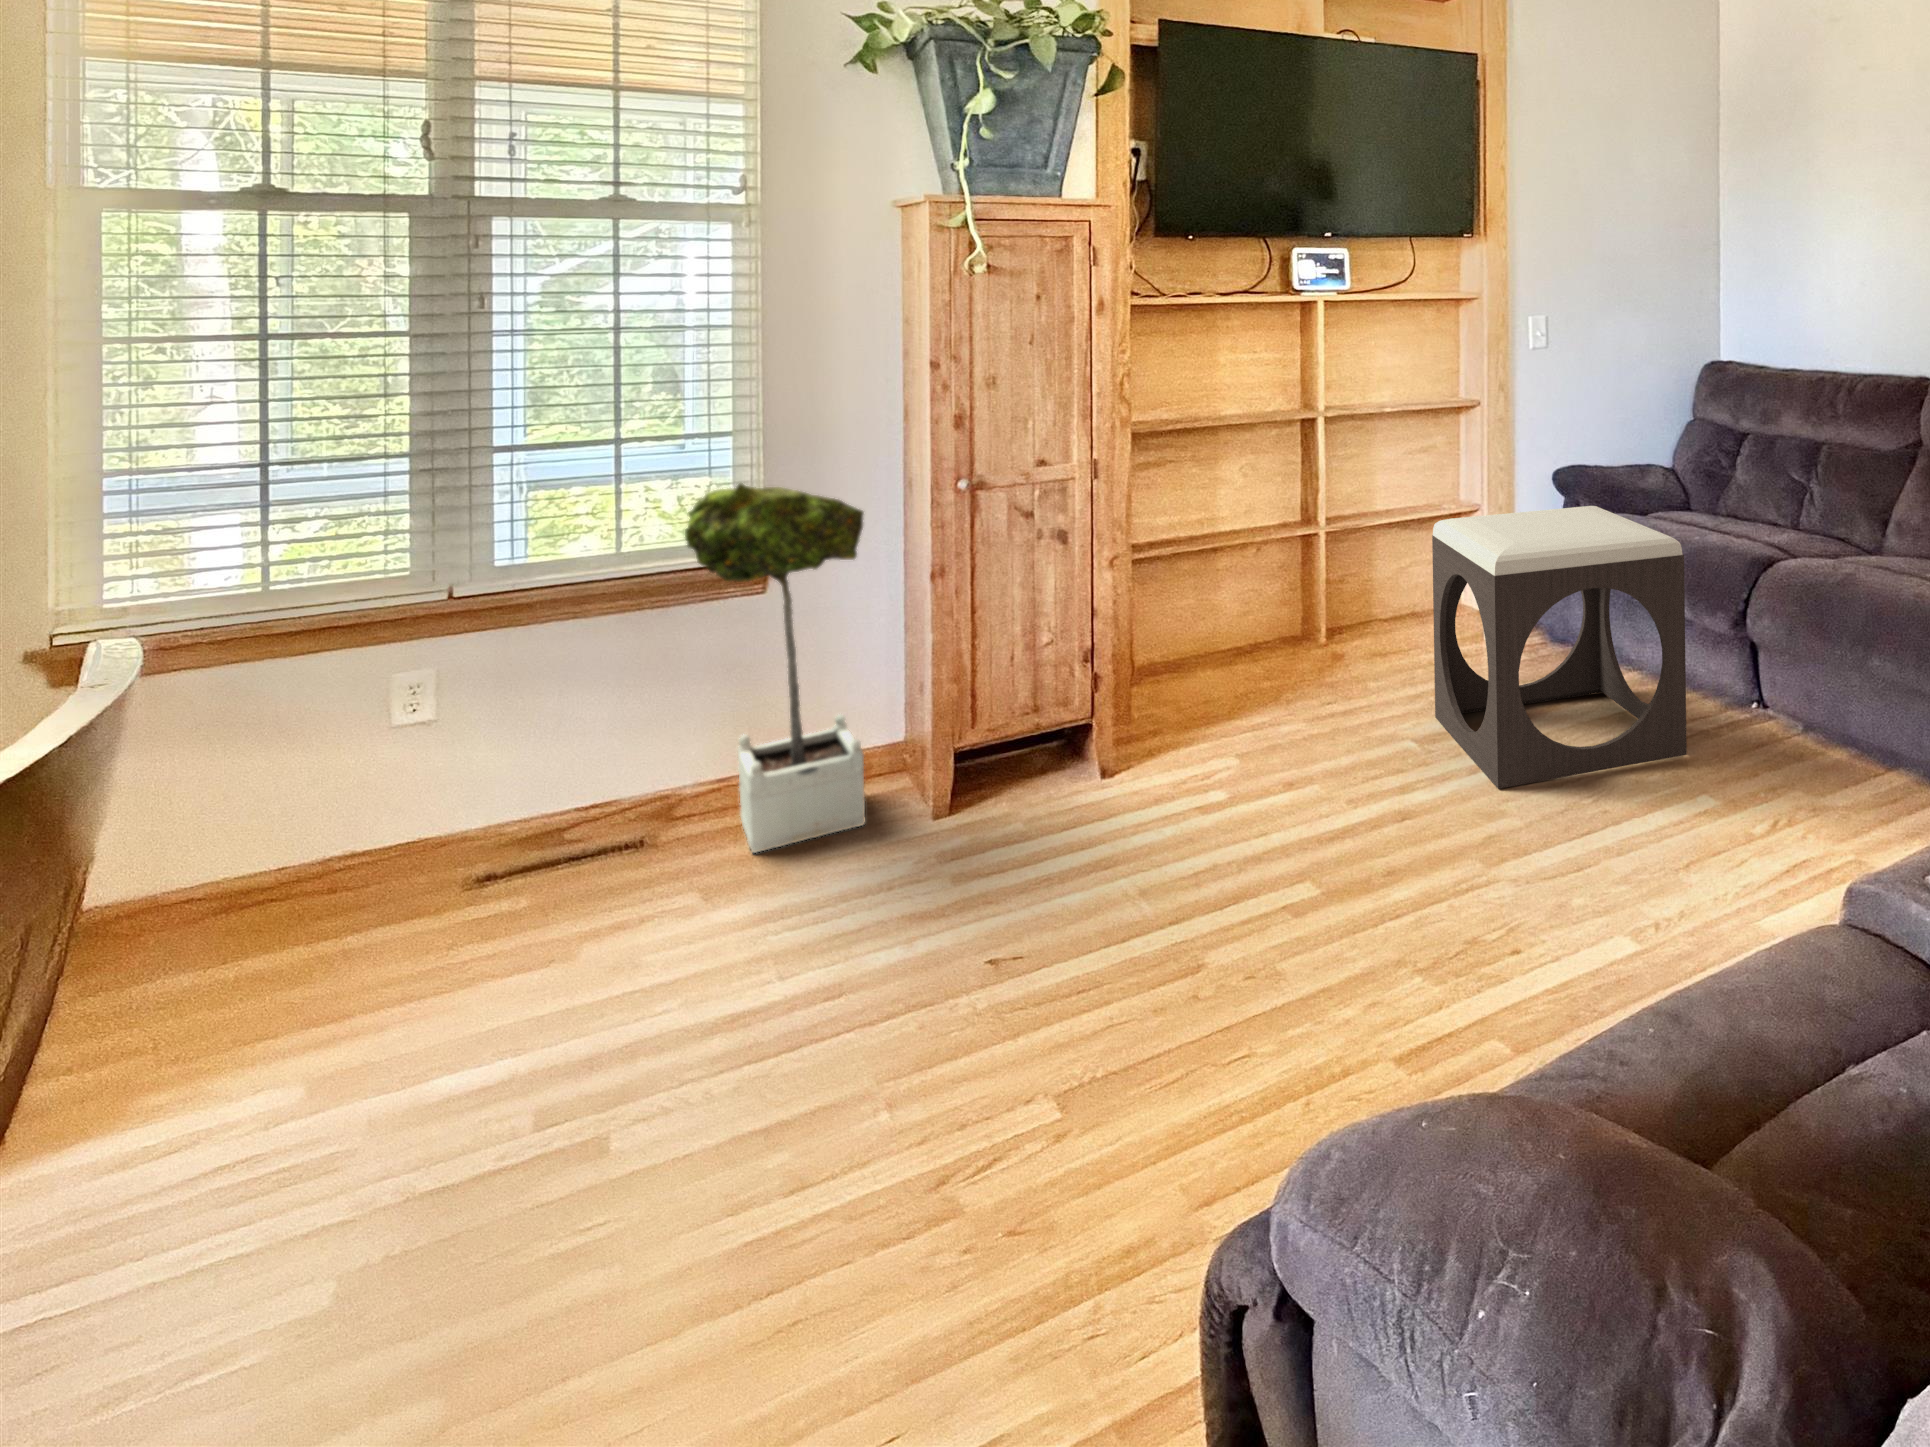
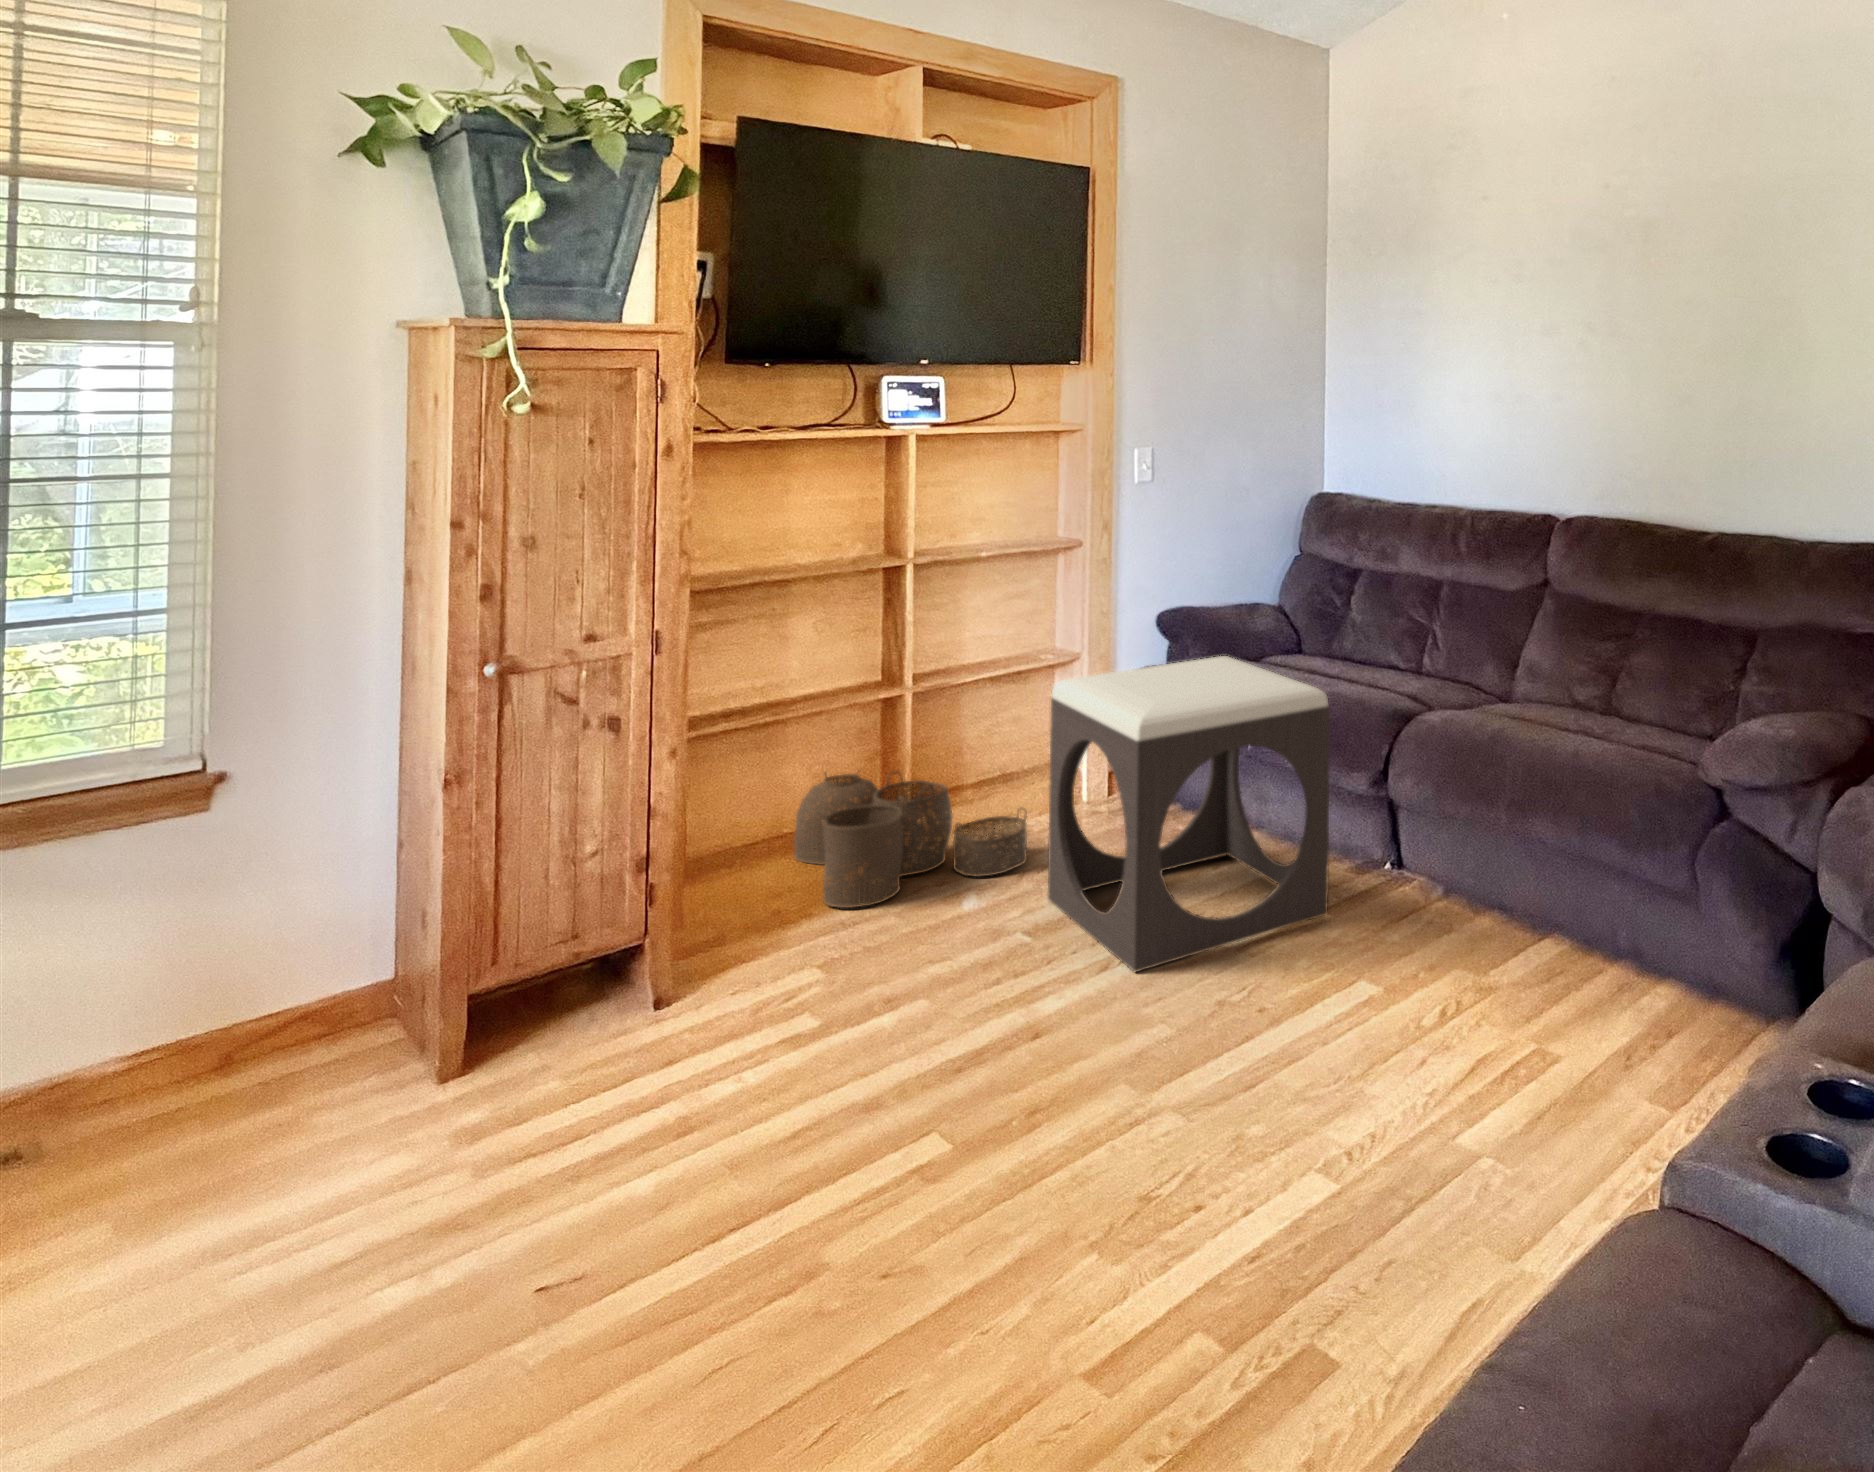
potted tree: present [685,483,866,853] -> none [76,683,344,1168]
woven basket: none [1238,592,1424,709] -> present [793,770,1027,908]

